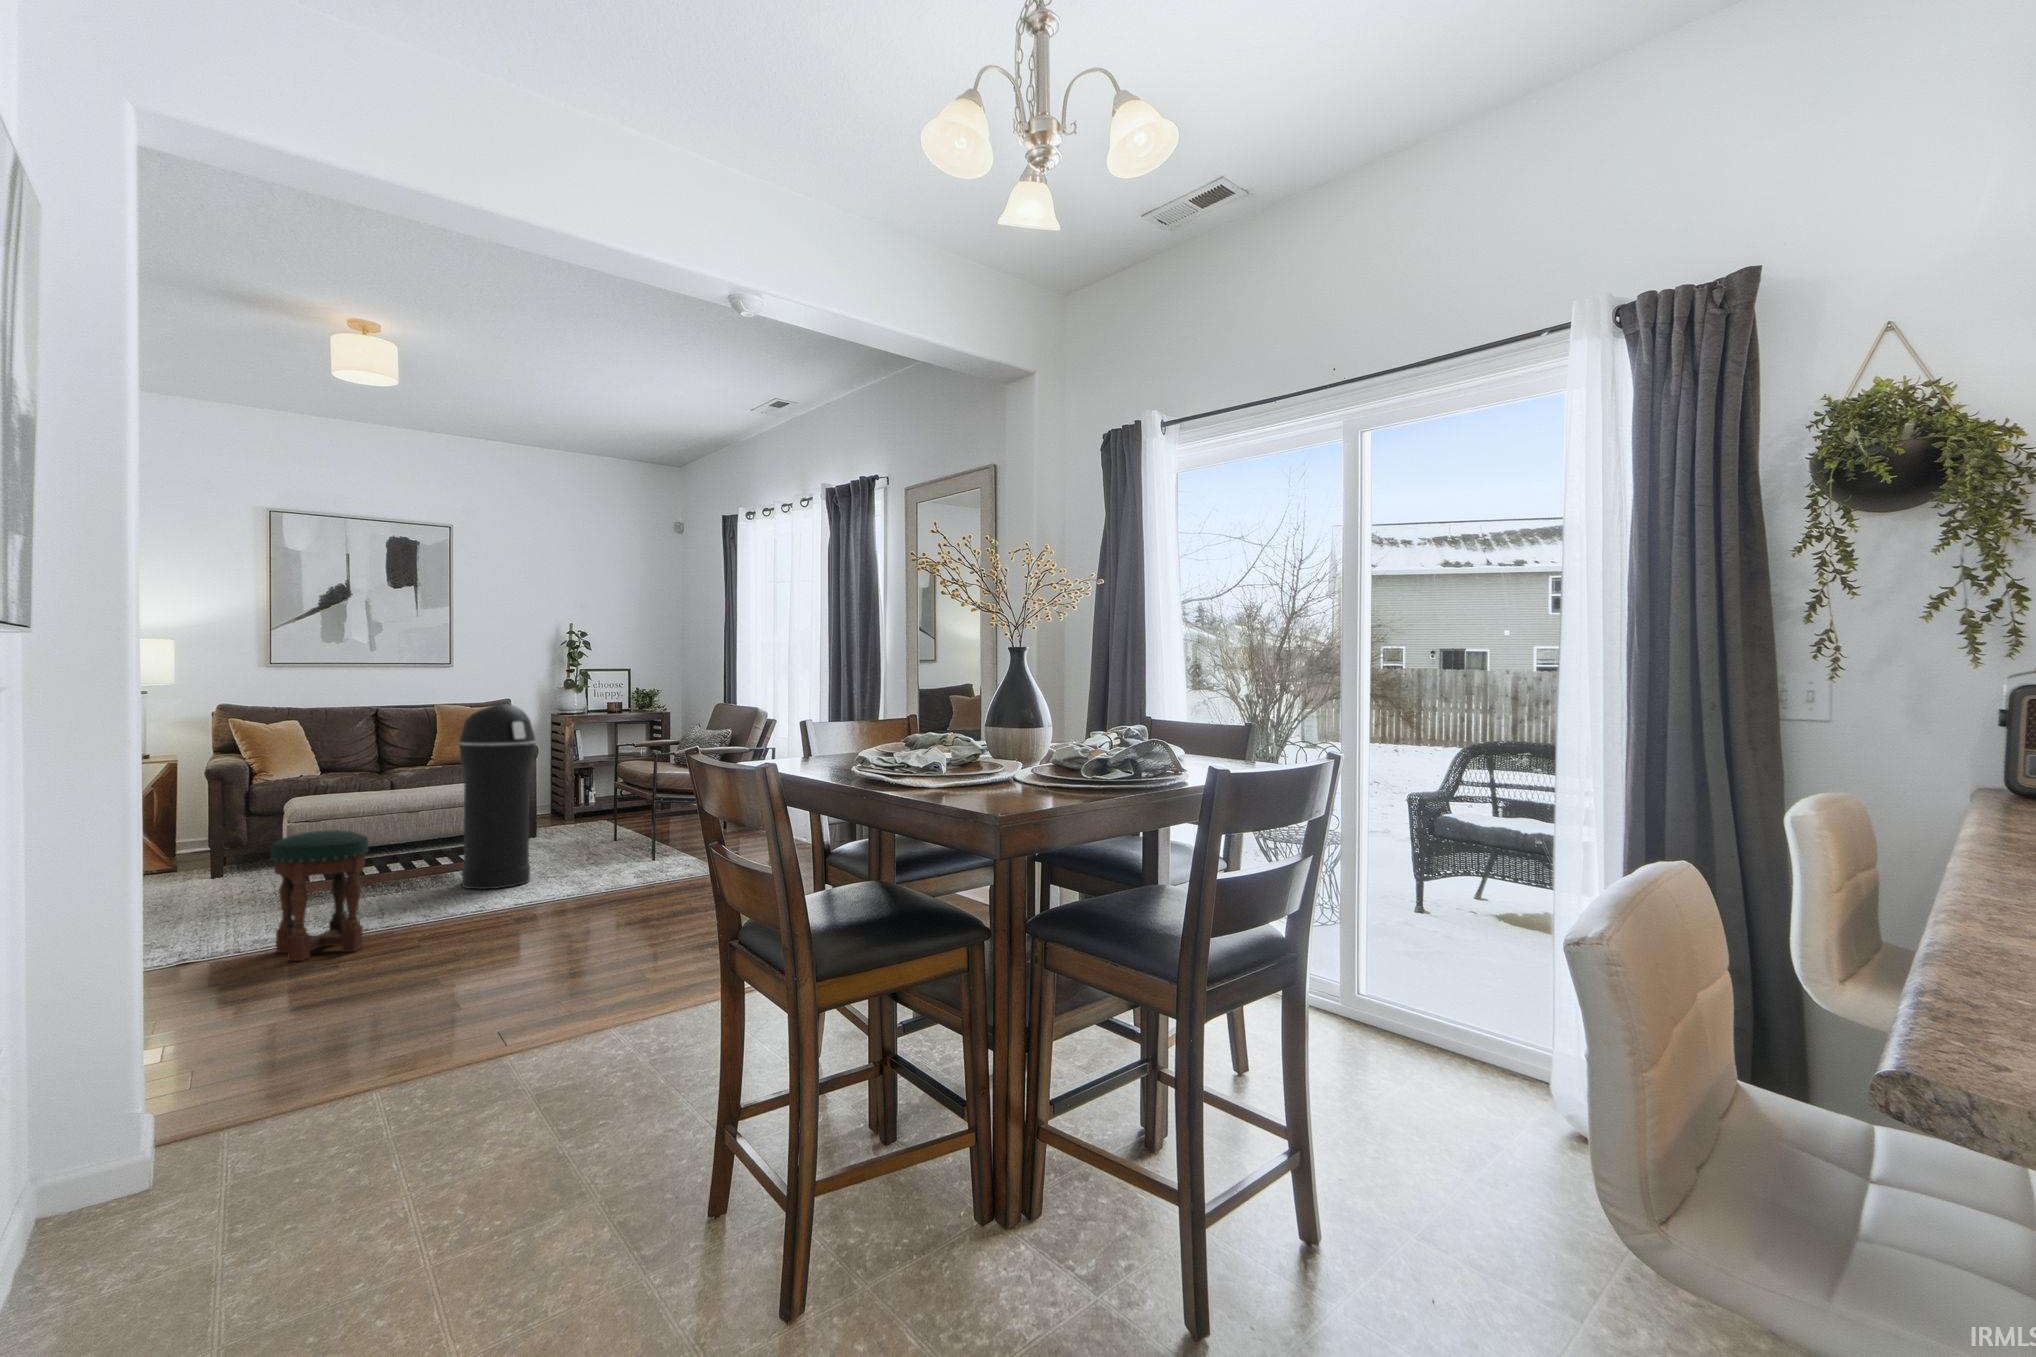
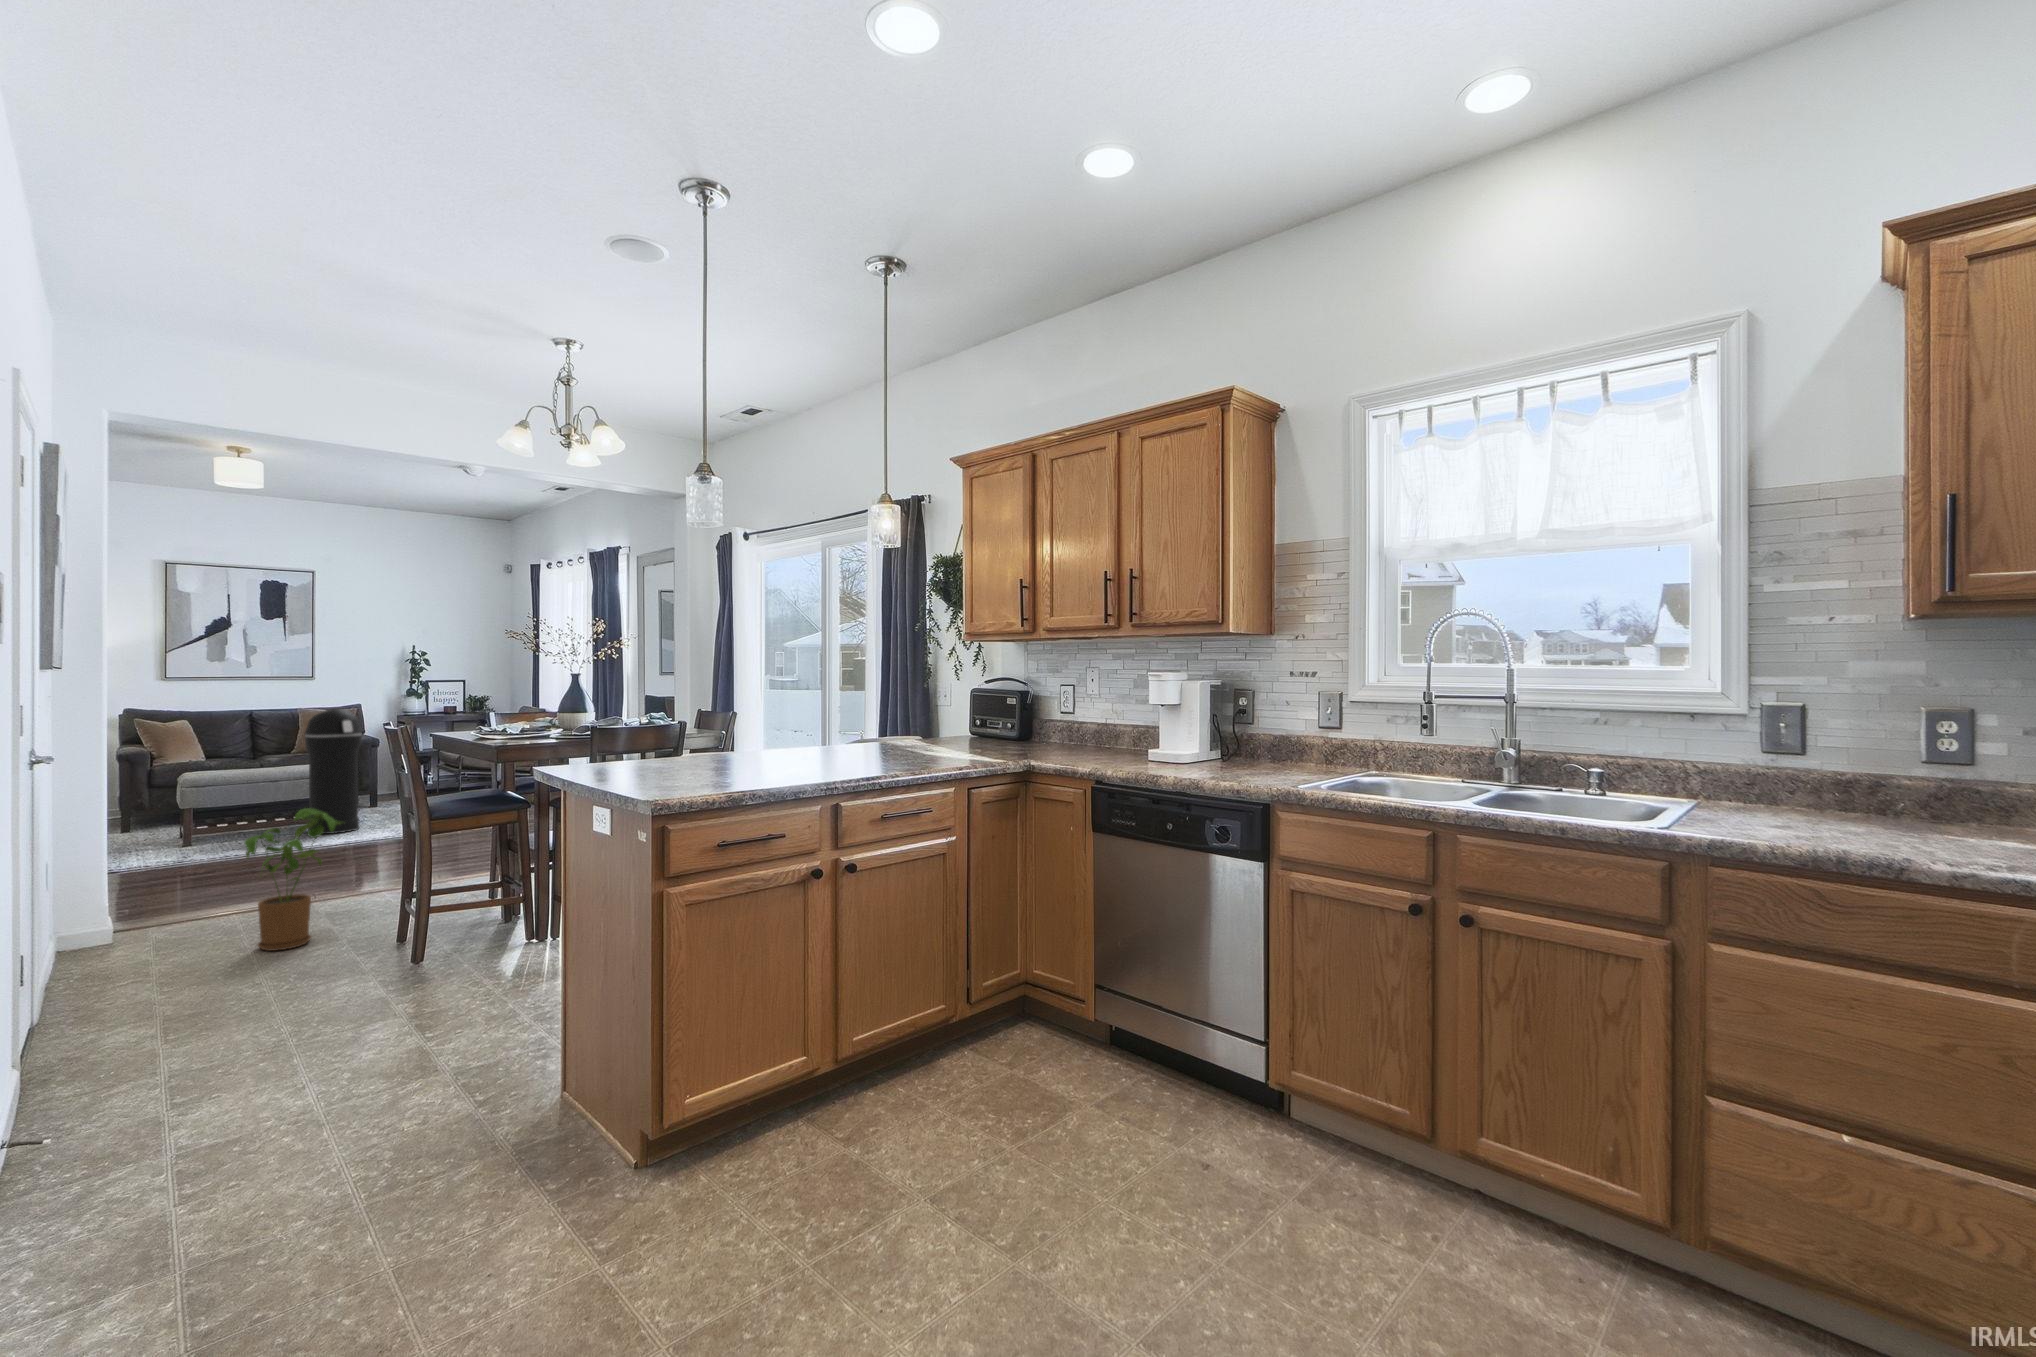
stool: present [271,830,368,961] -> none [163,792,230,872]
house plant: none [451,892,628,1197] -> present [245,808,344,951]

